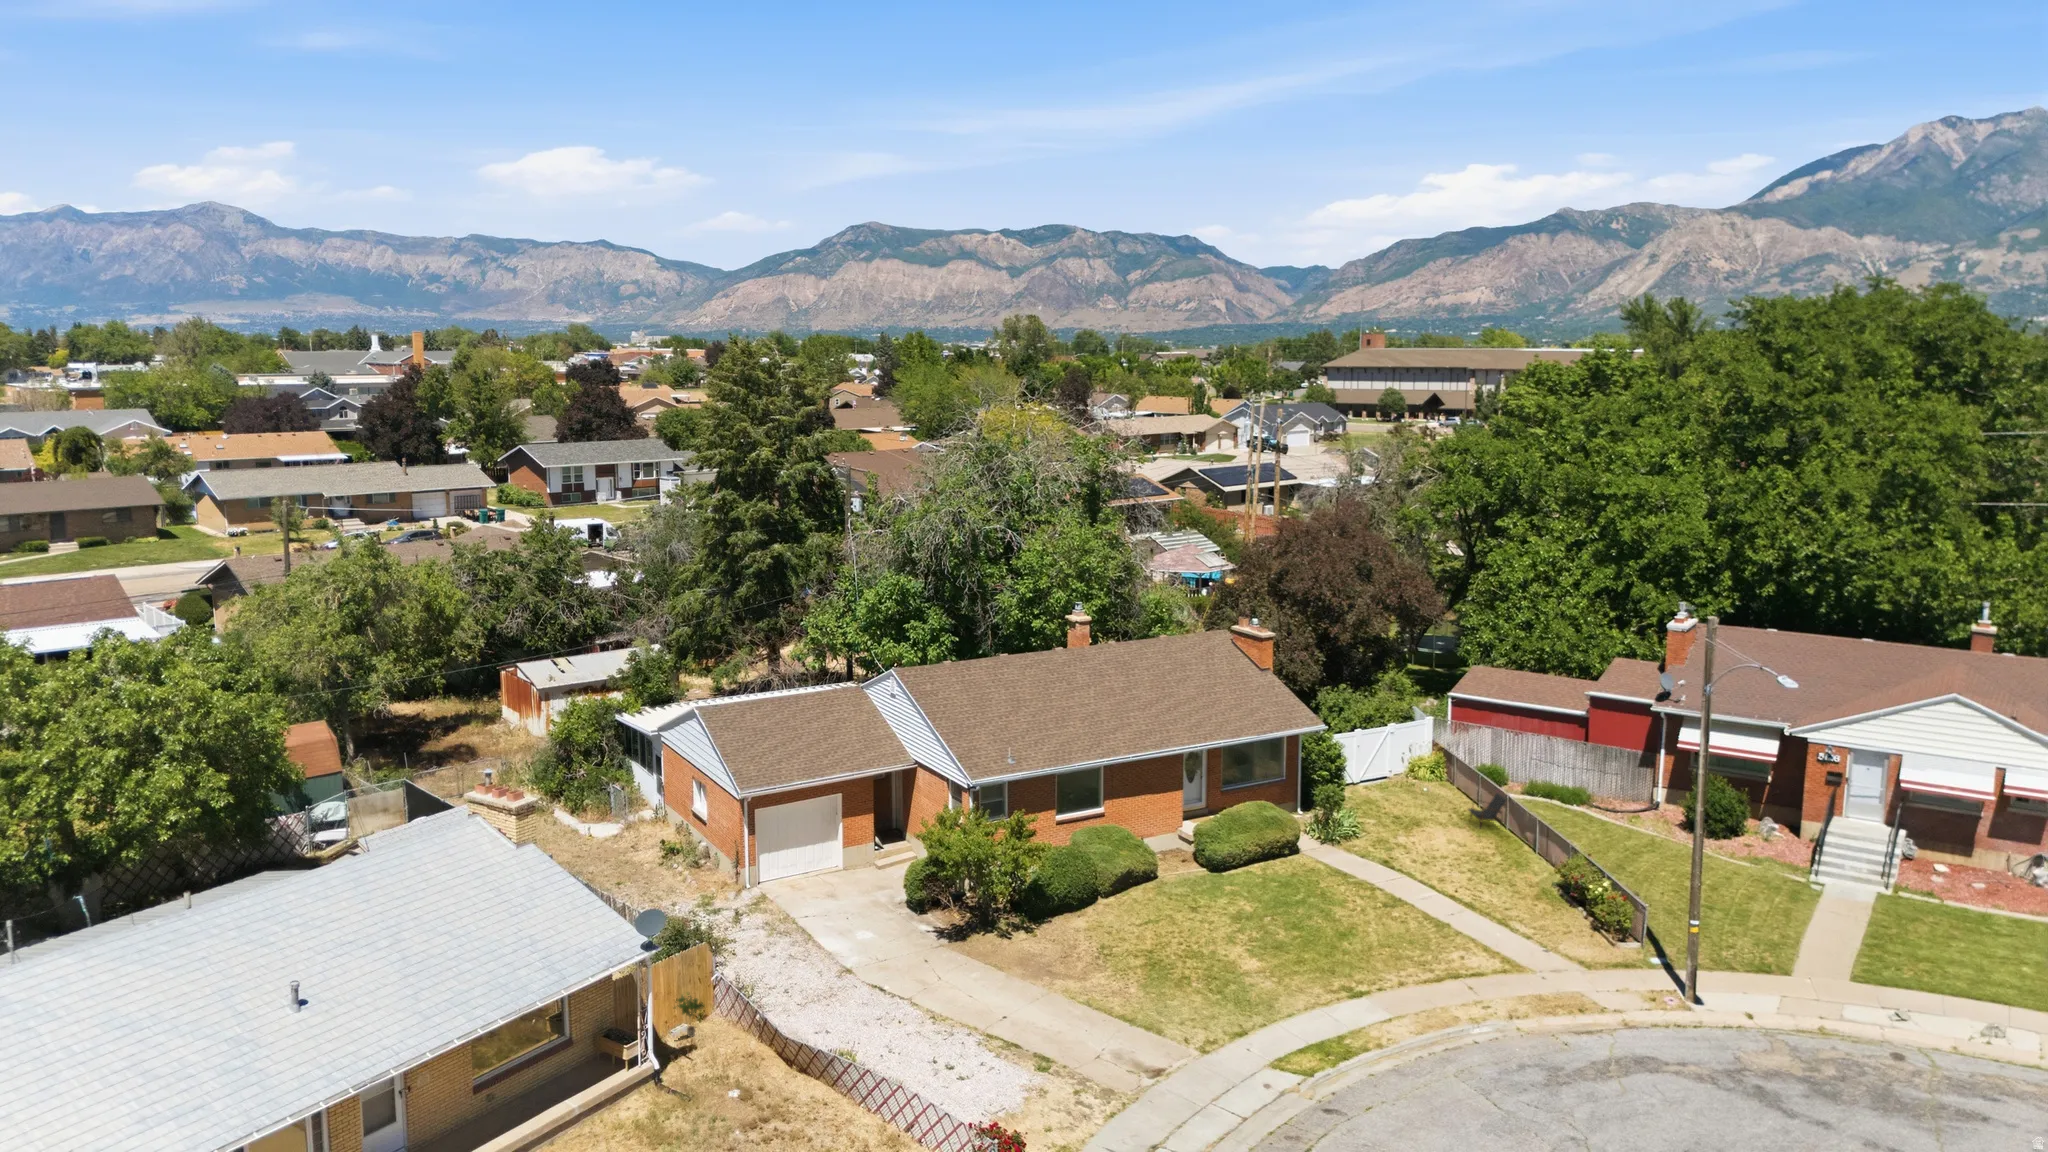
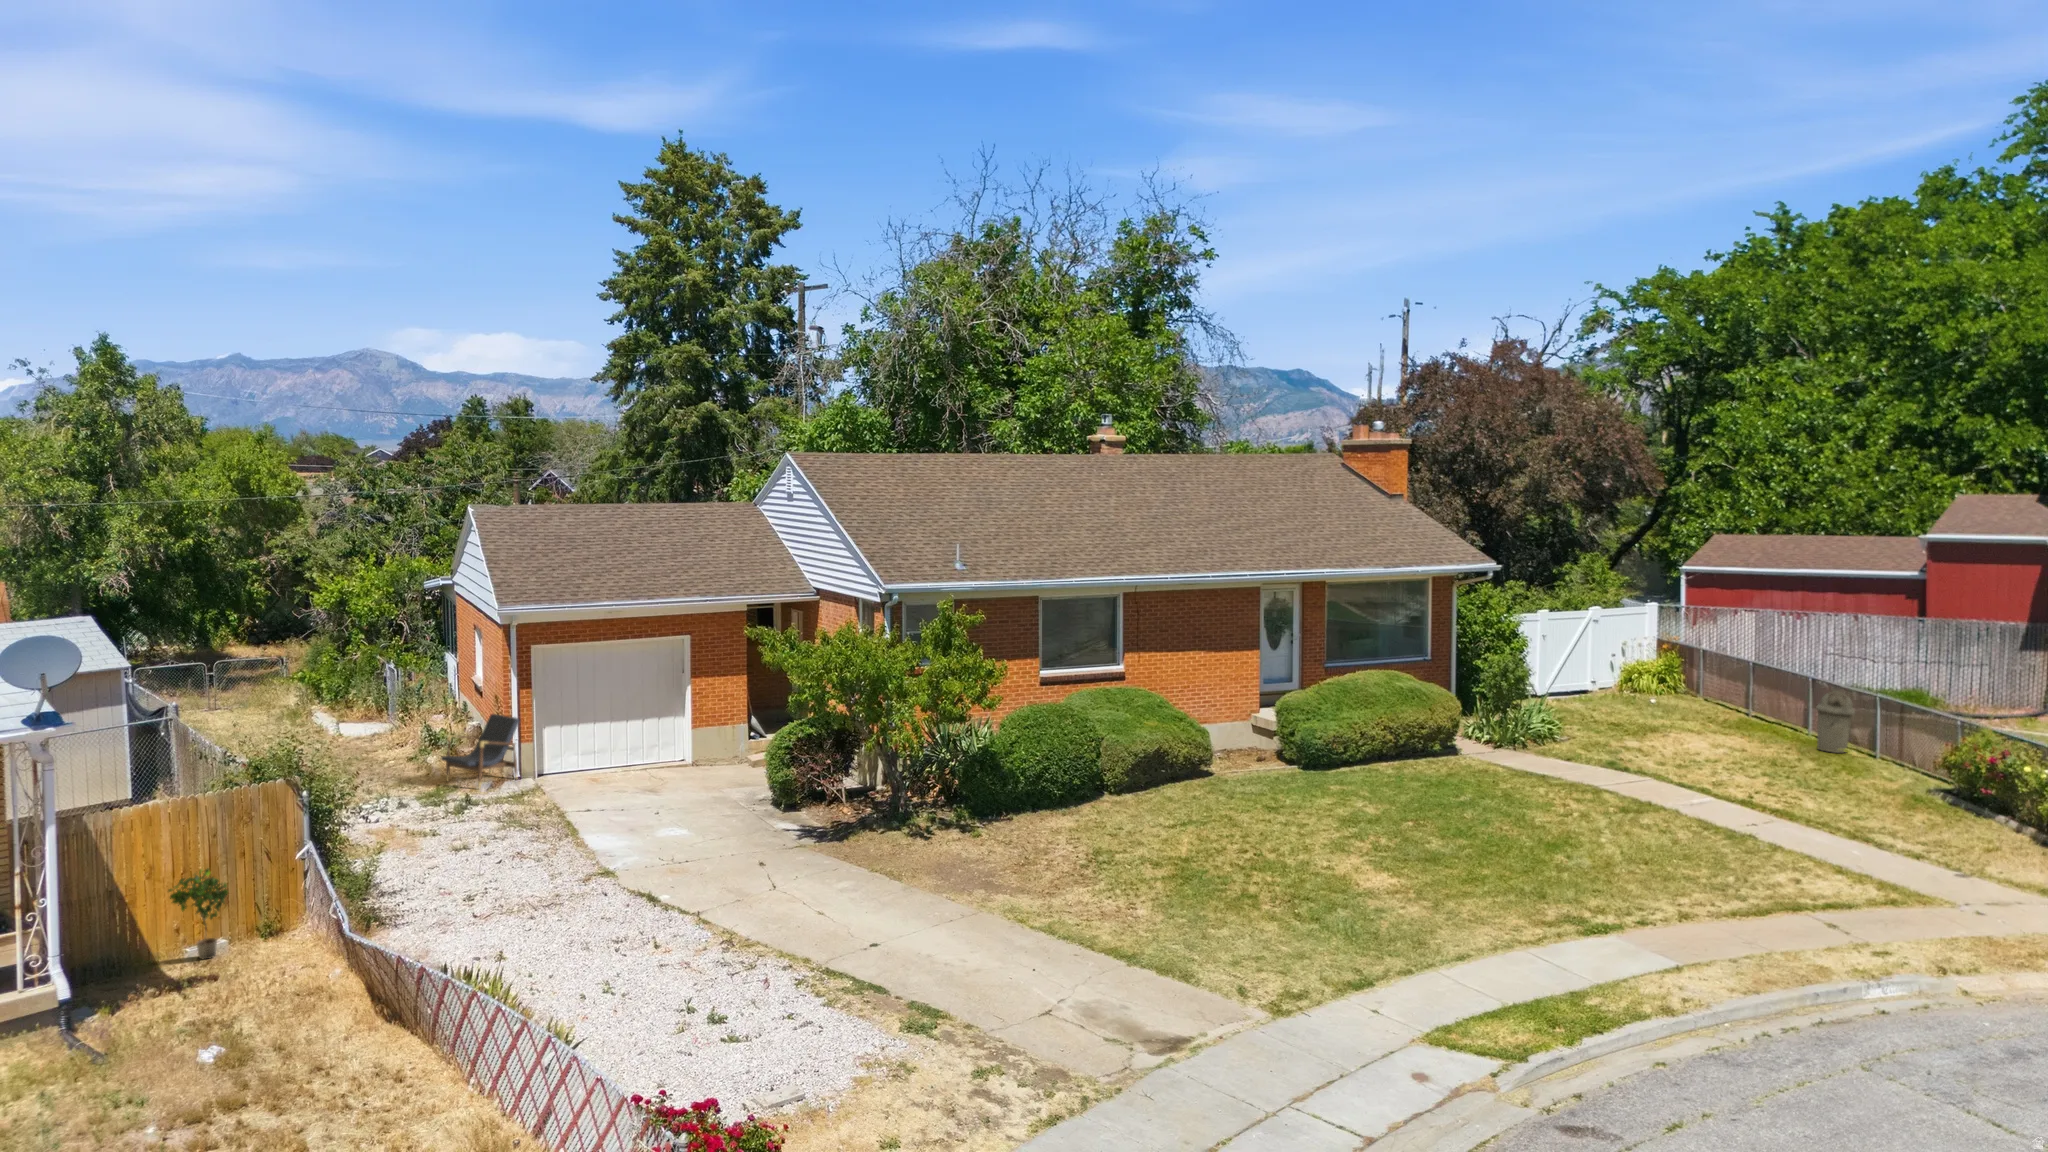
lounge chair: present [1468,793,1506,825] -> present [441,714,519,788]
trash can: none [1508,812,1529,849] -> present [1816,692,1855,753]

